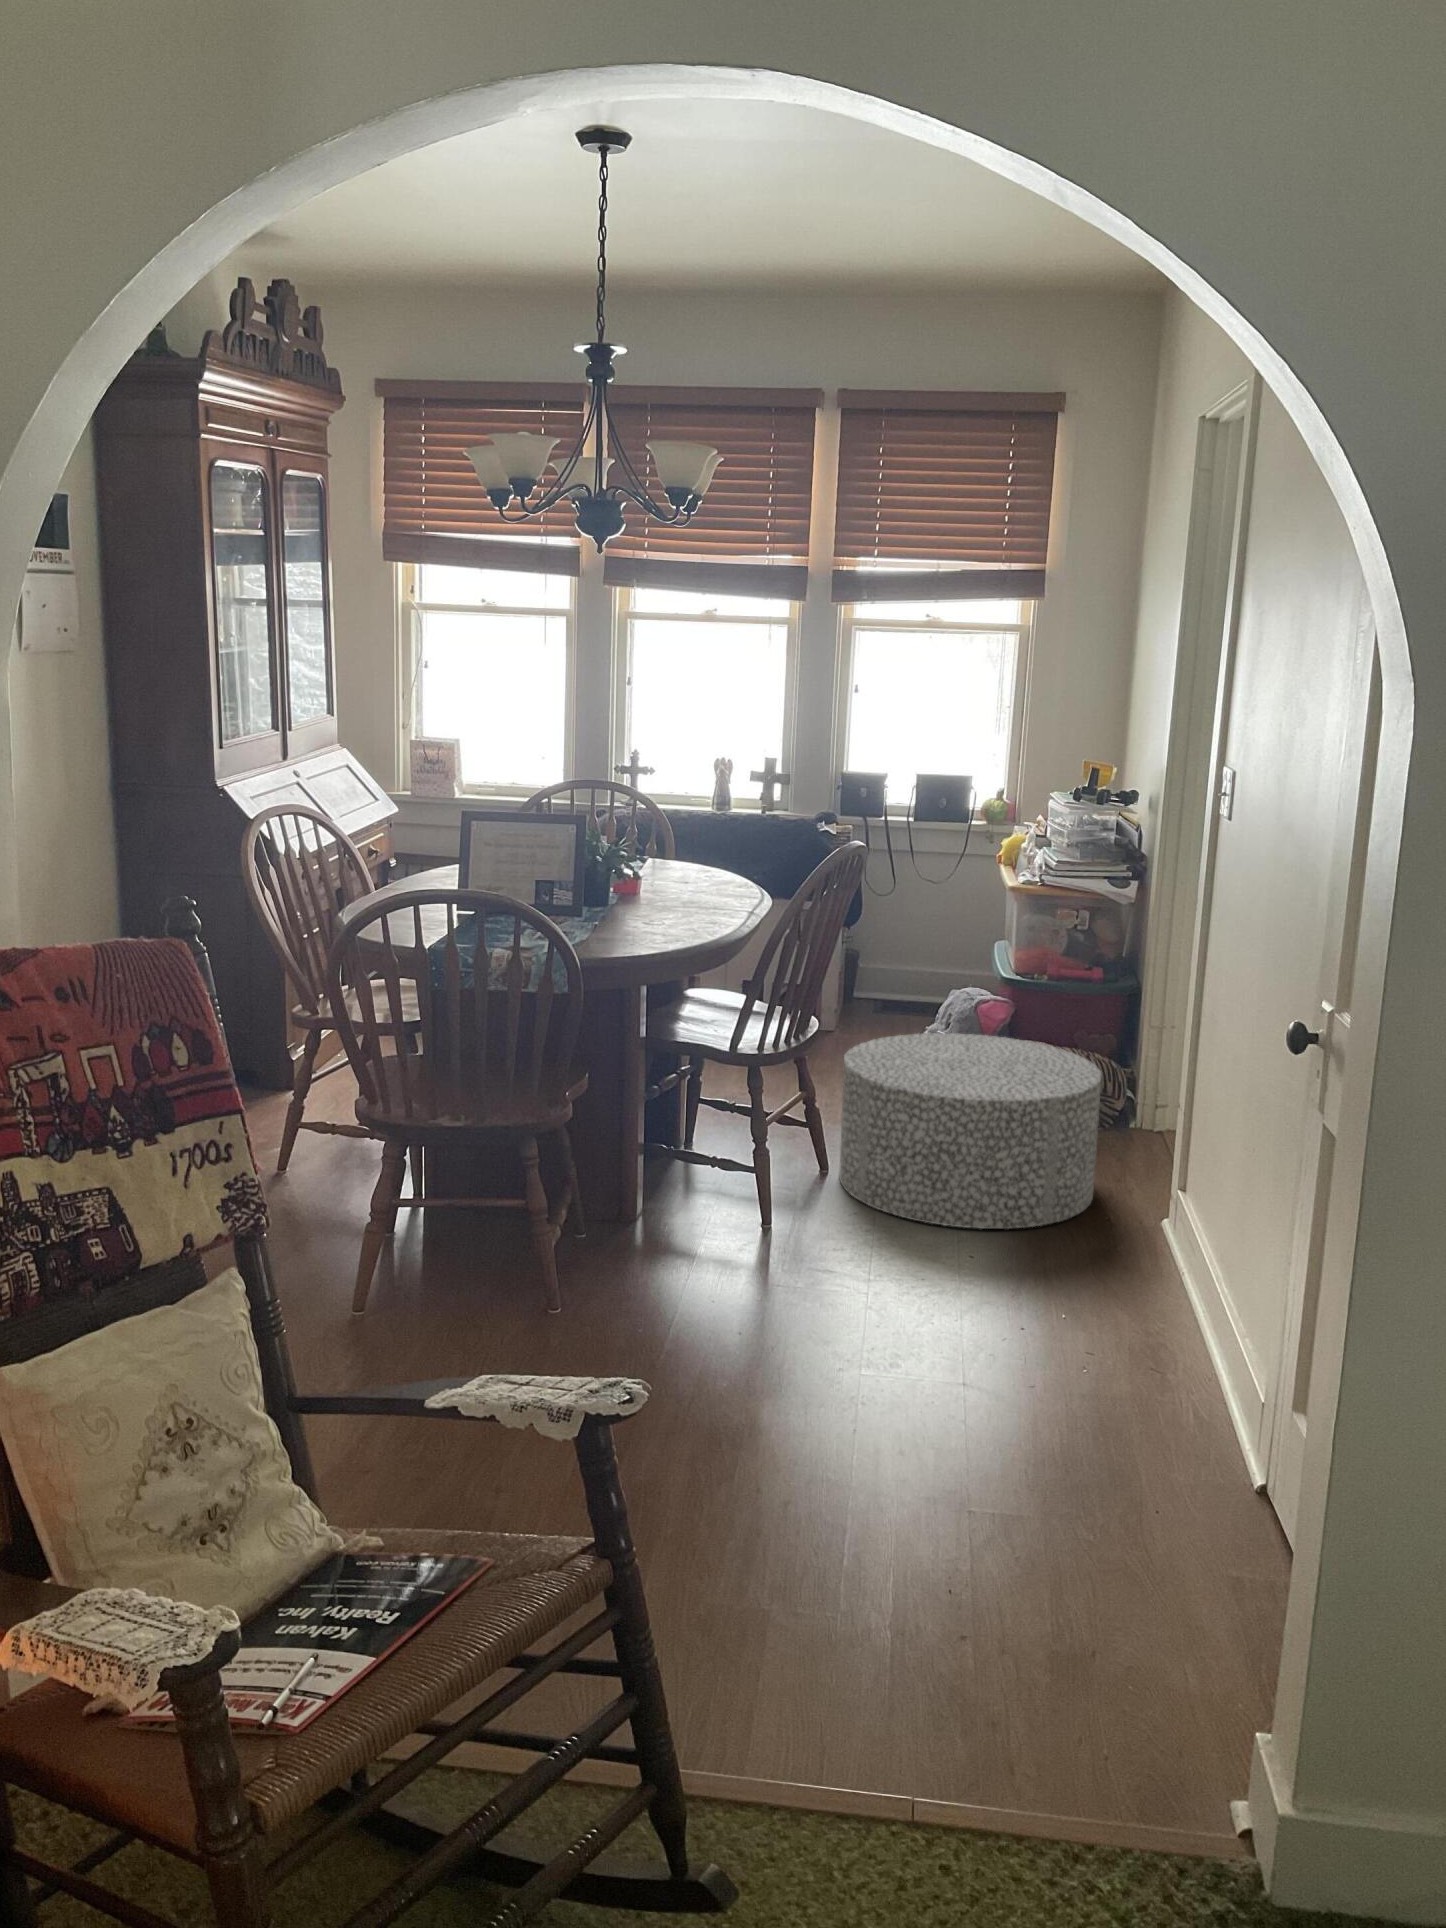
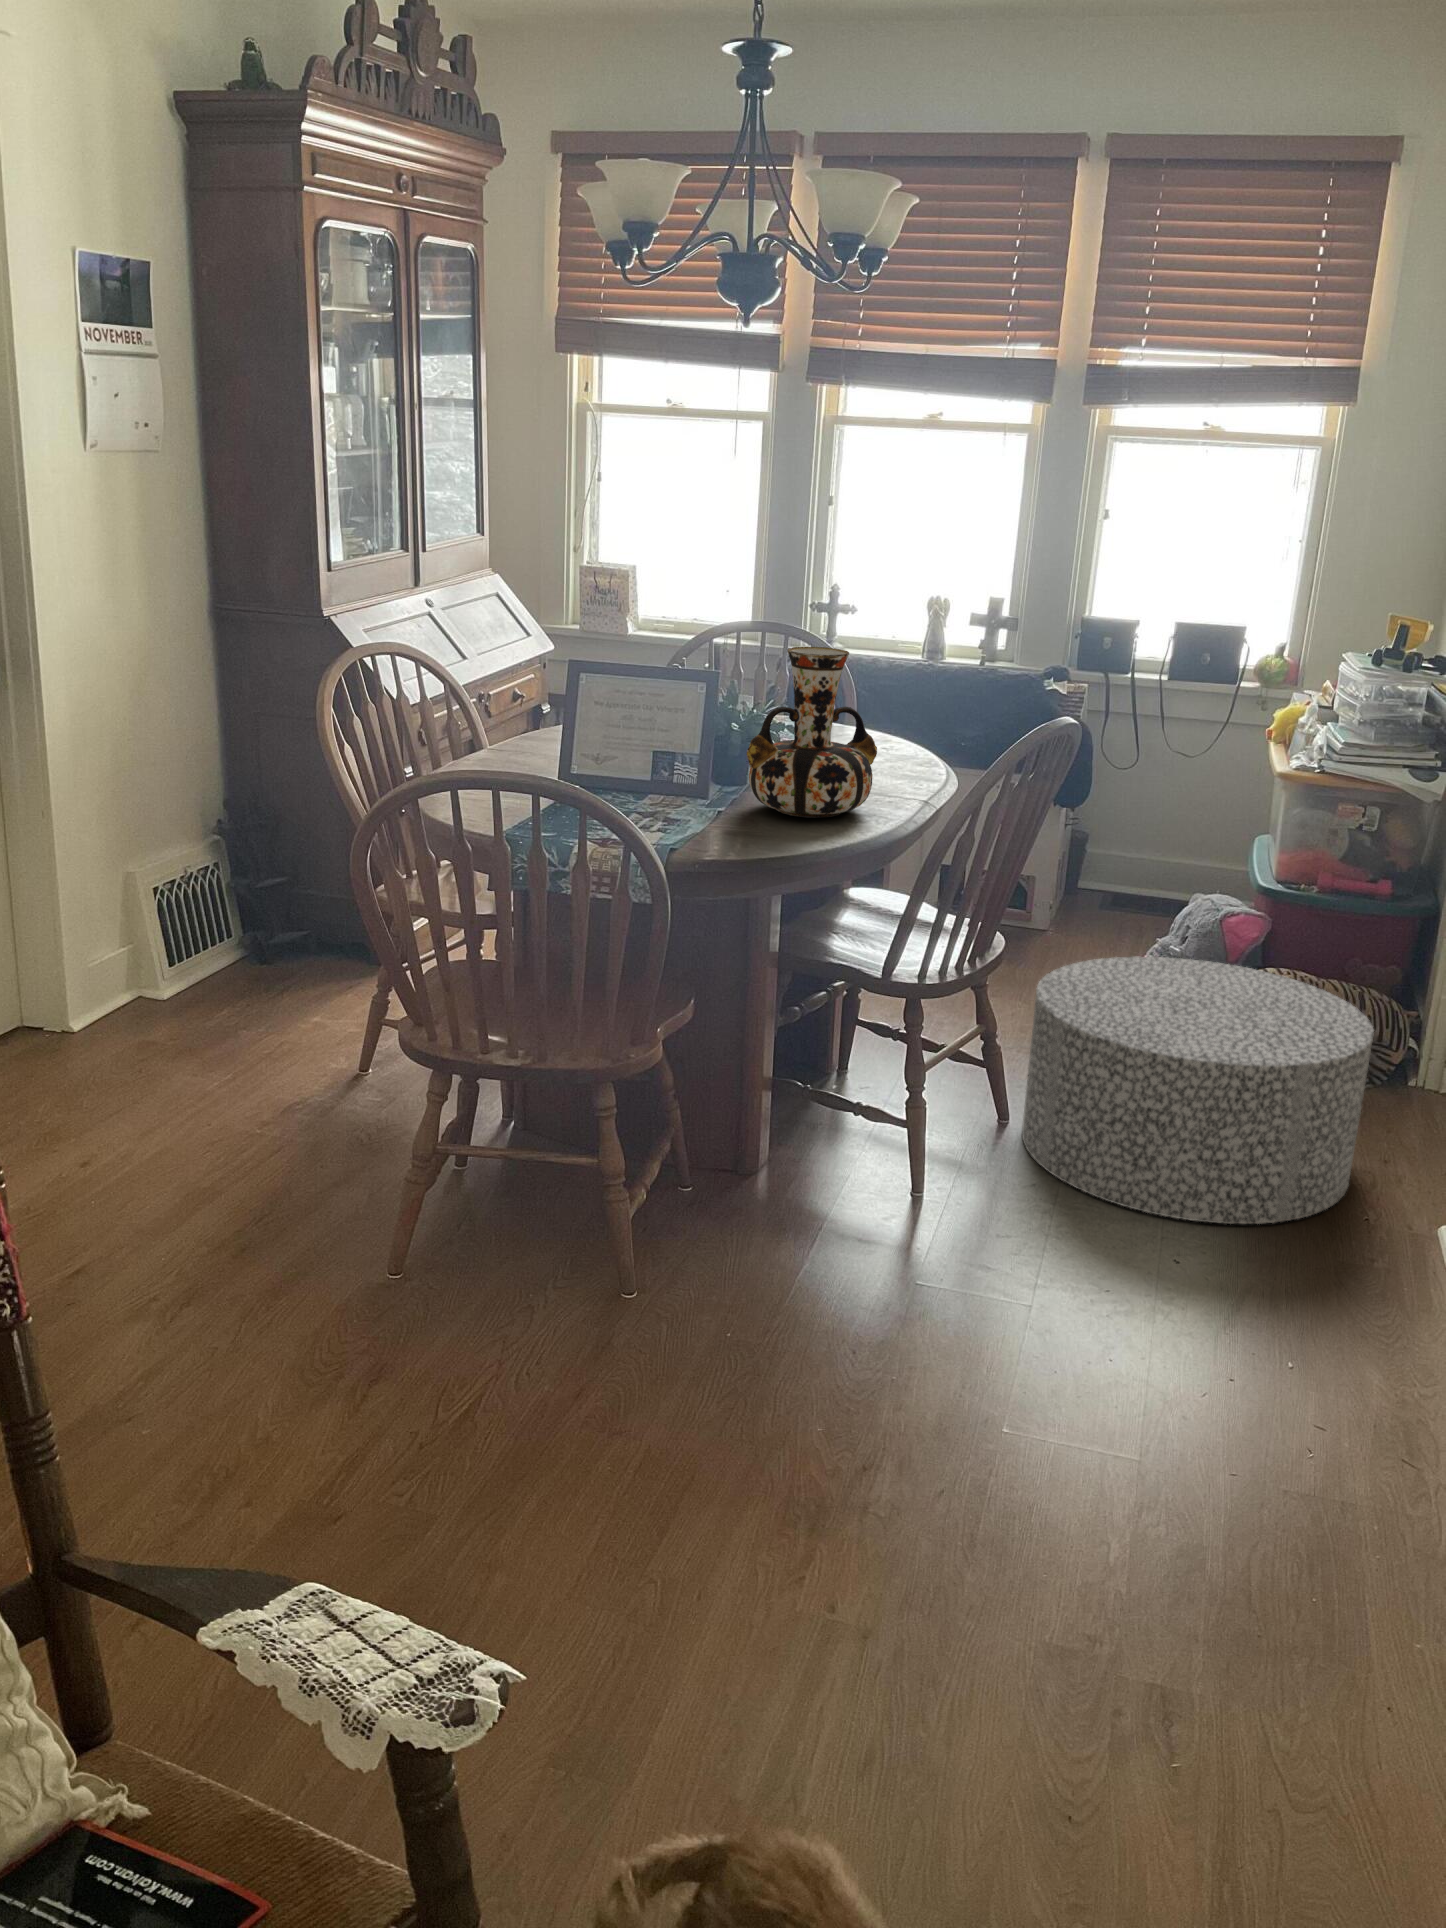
vase: none [614,794,715,926] -> present [747,647,877,818]

